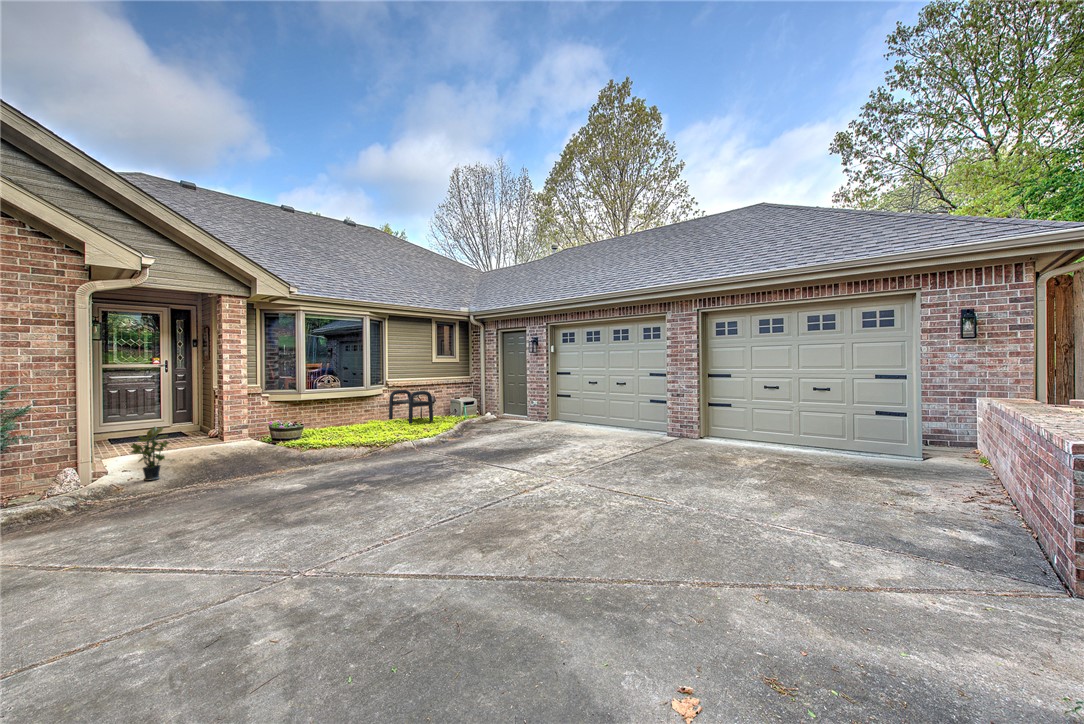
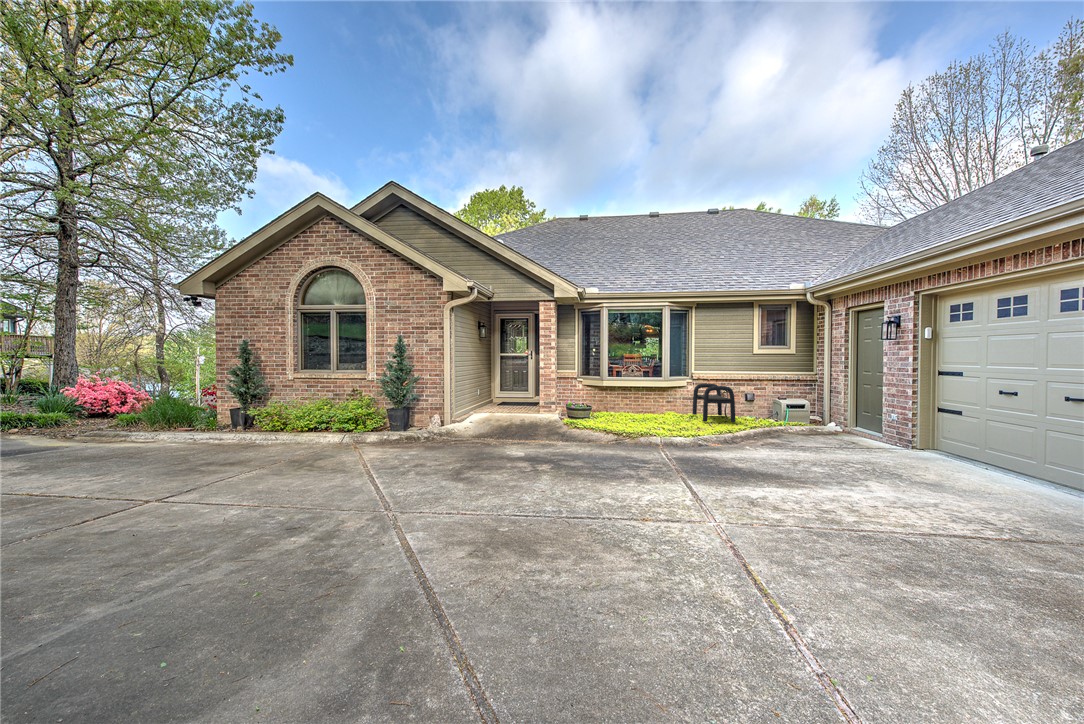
potted plant: present [131,427,168,481] -> none [454,396,475,434]

